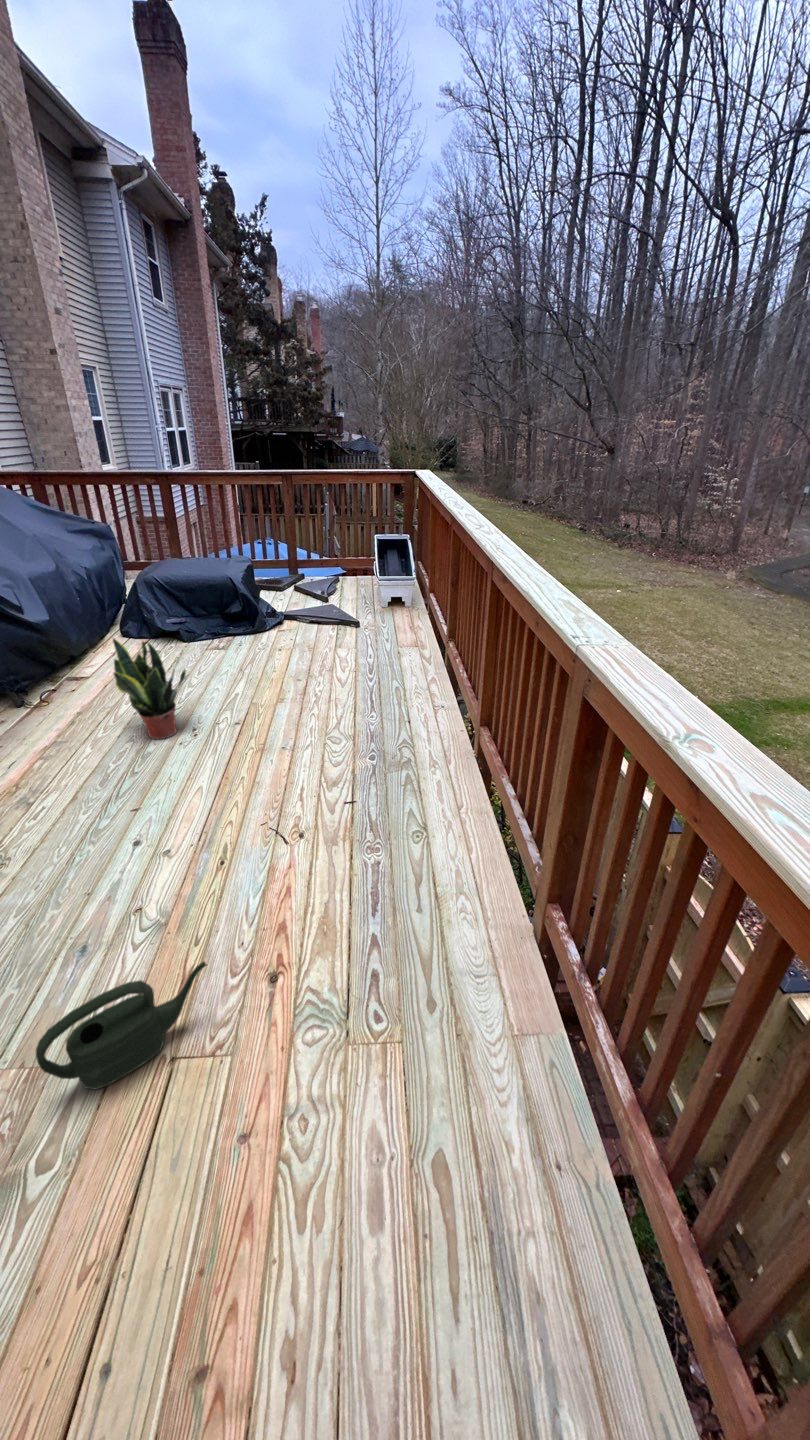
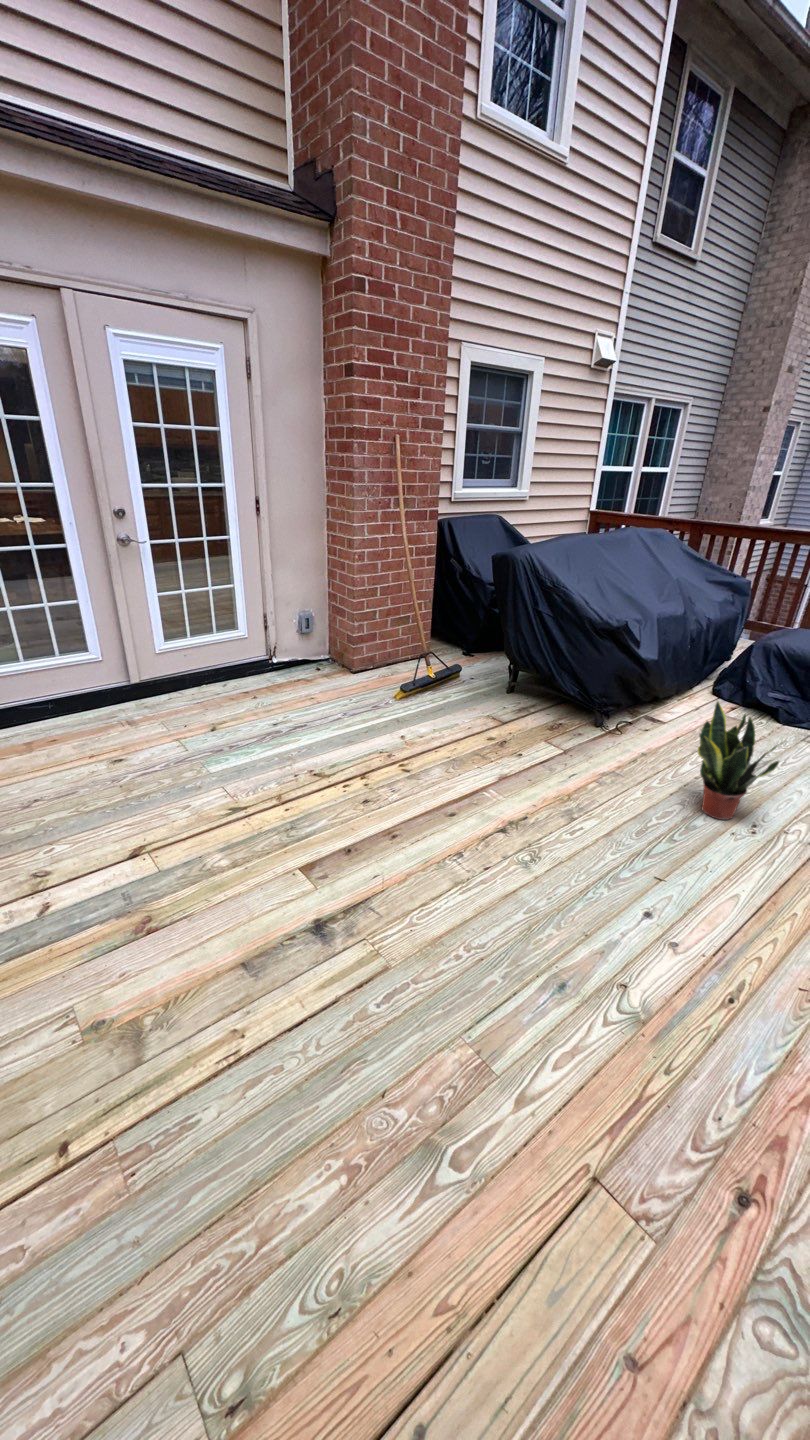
watering can: present [36,962,206,1090] -> none [494,1055,678,1158]

